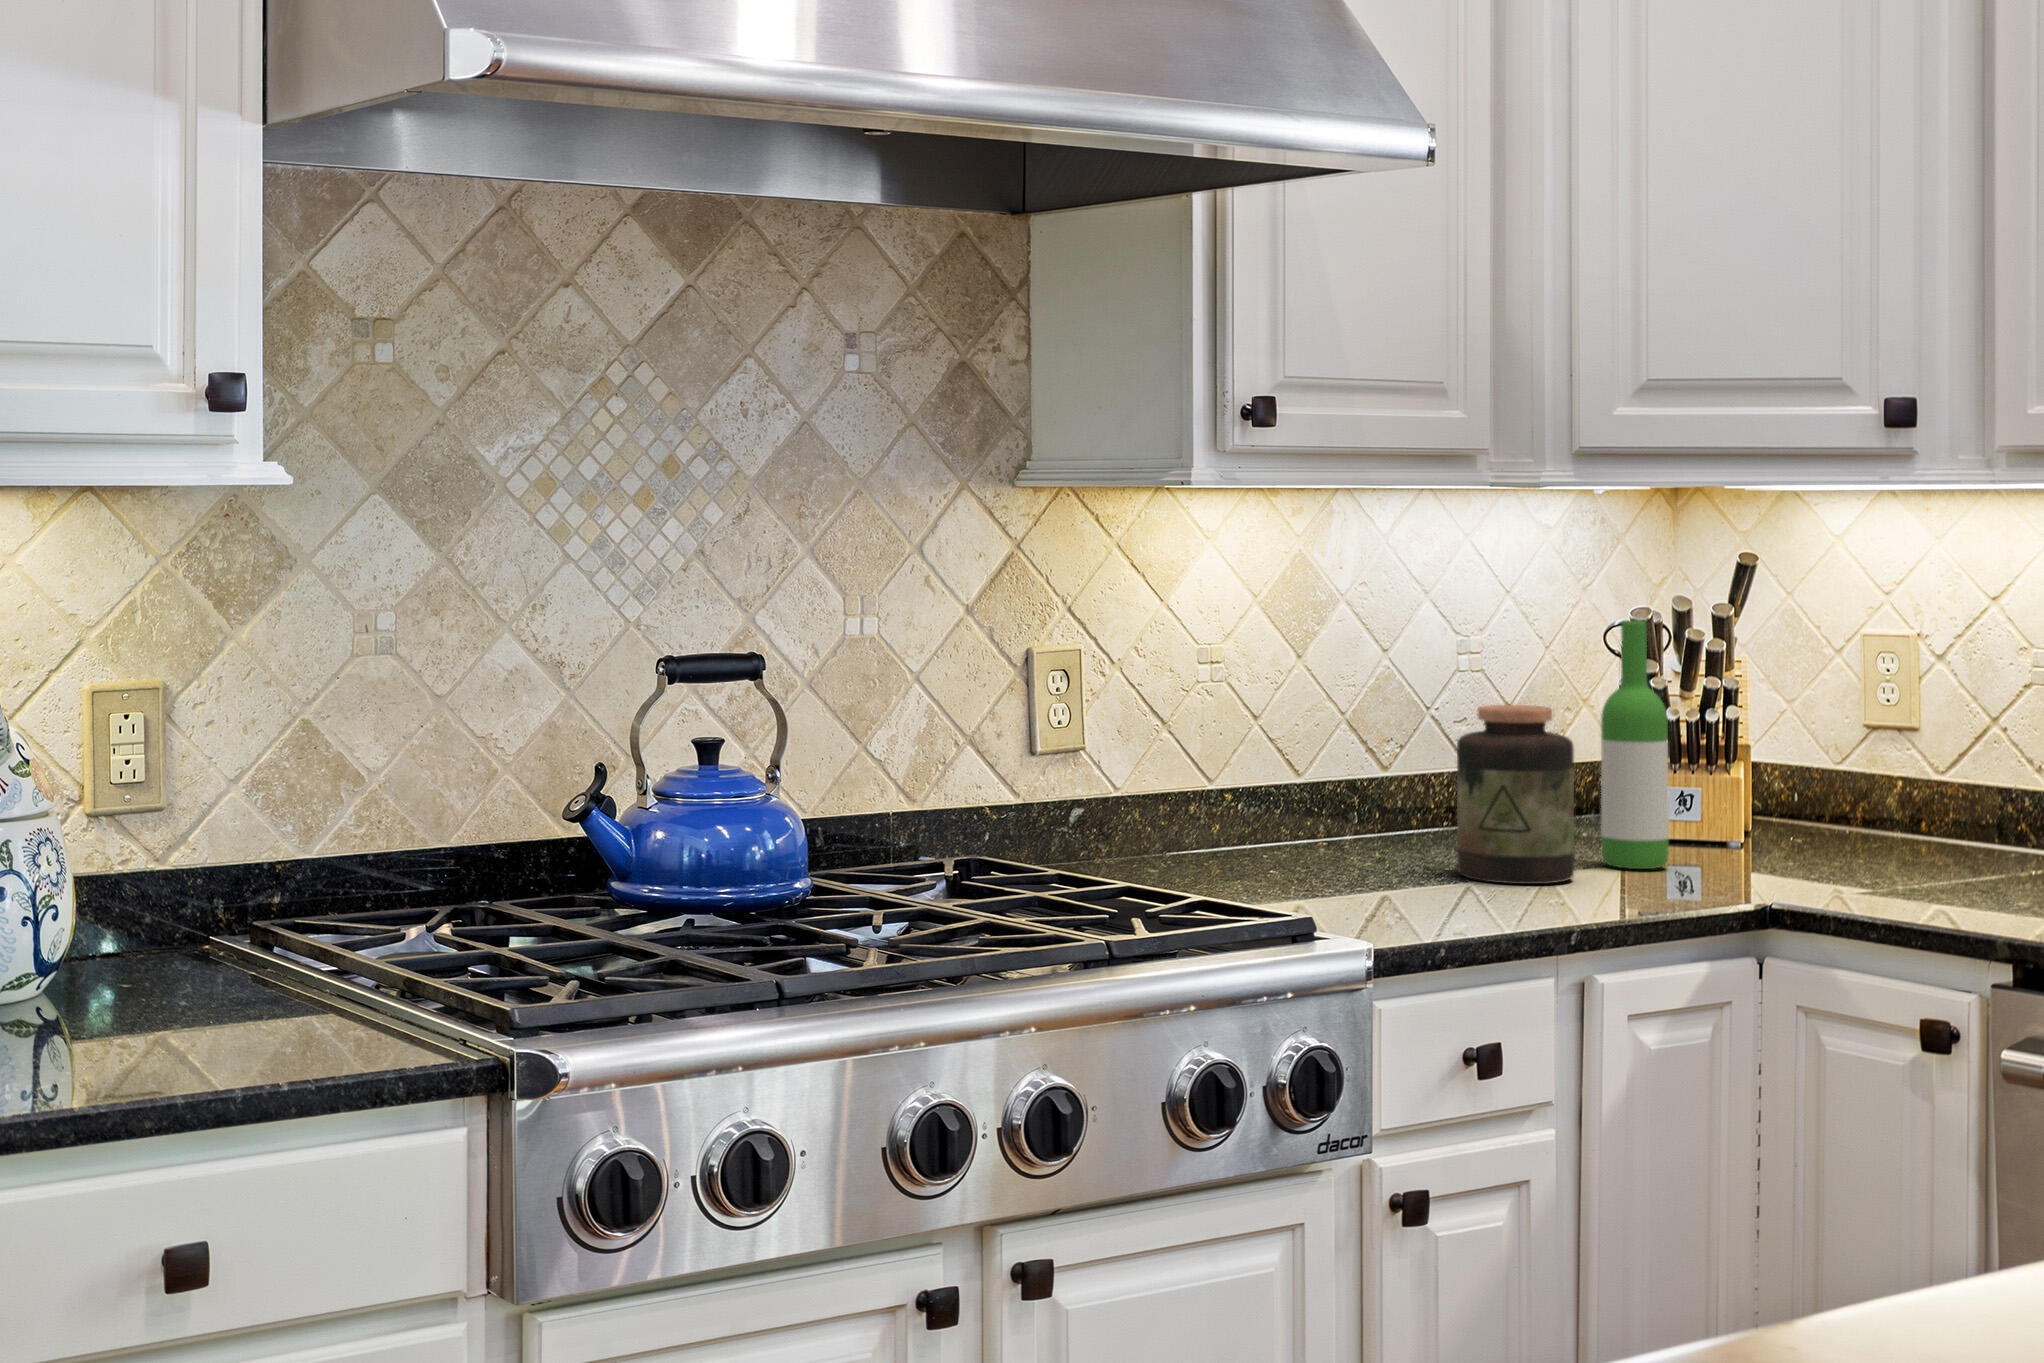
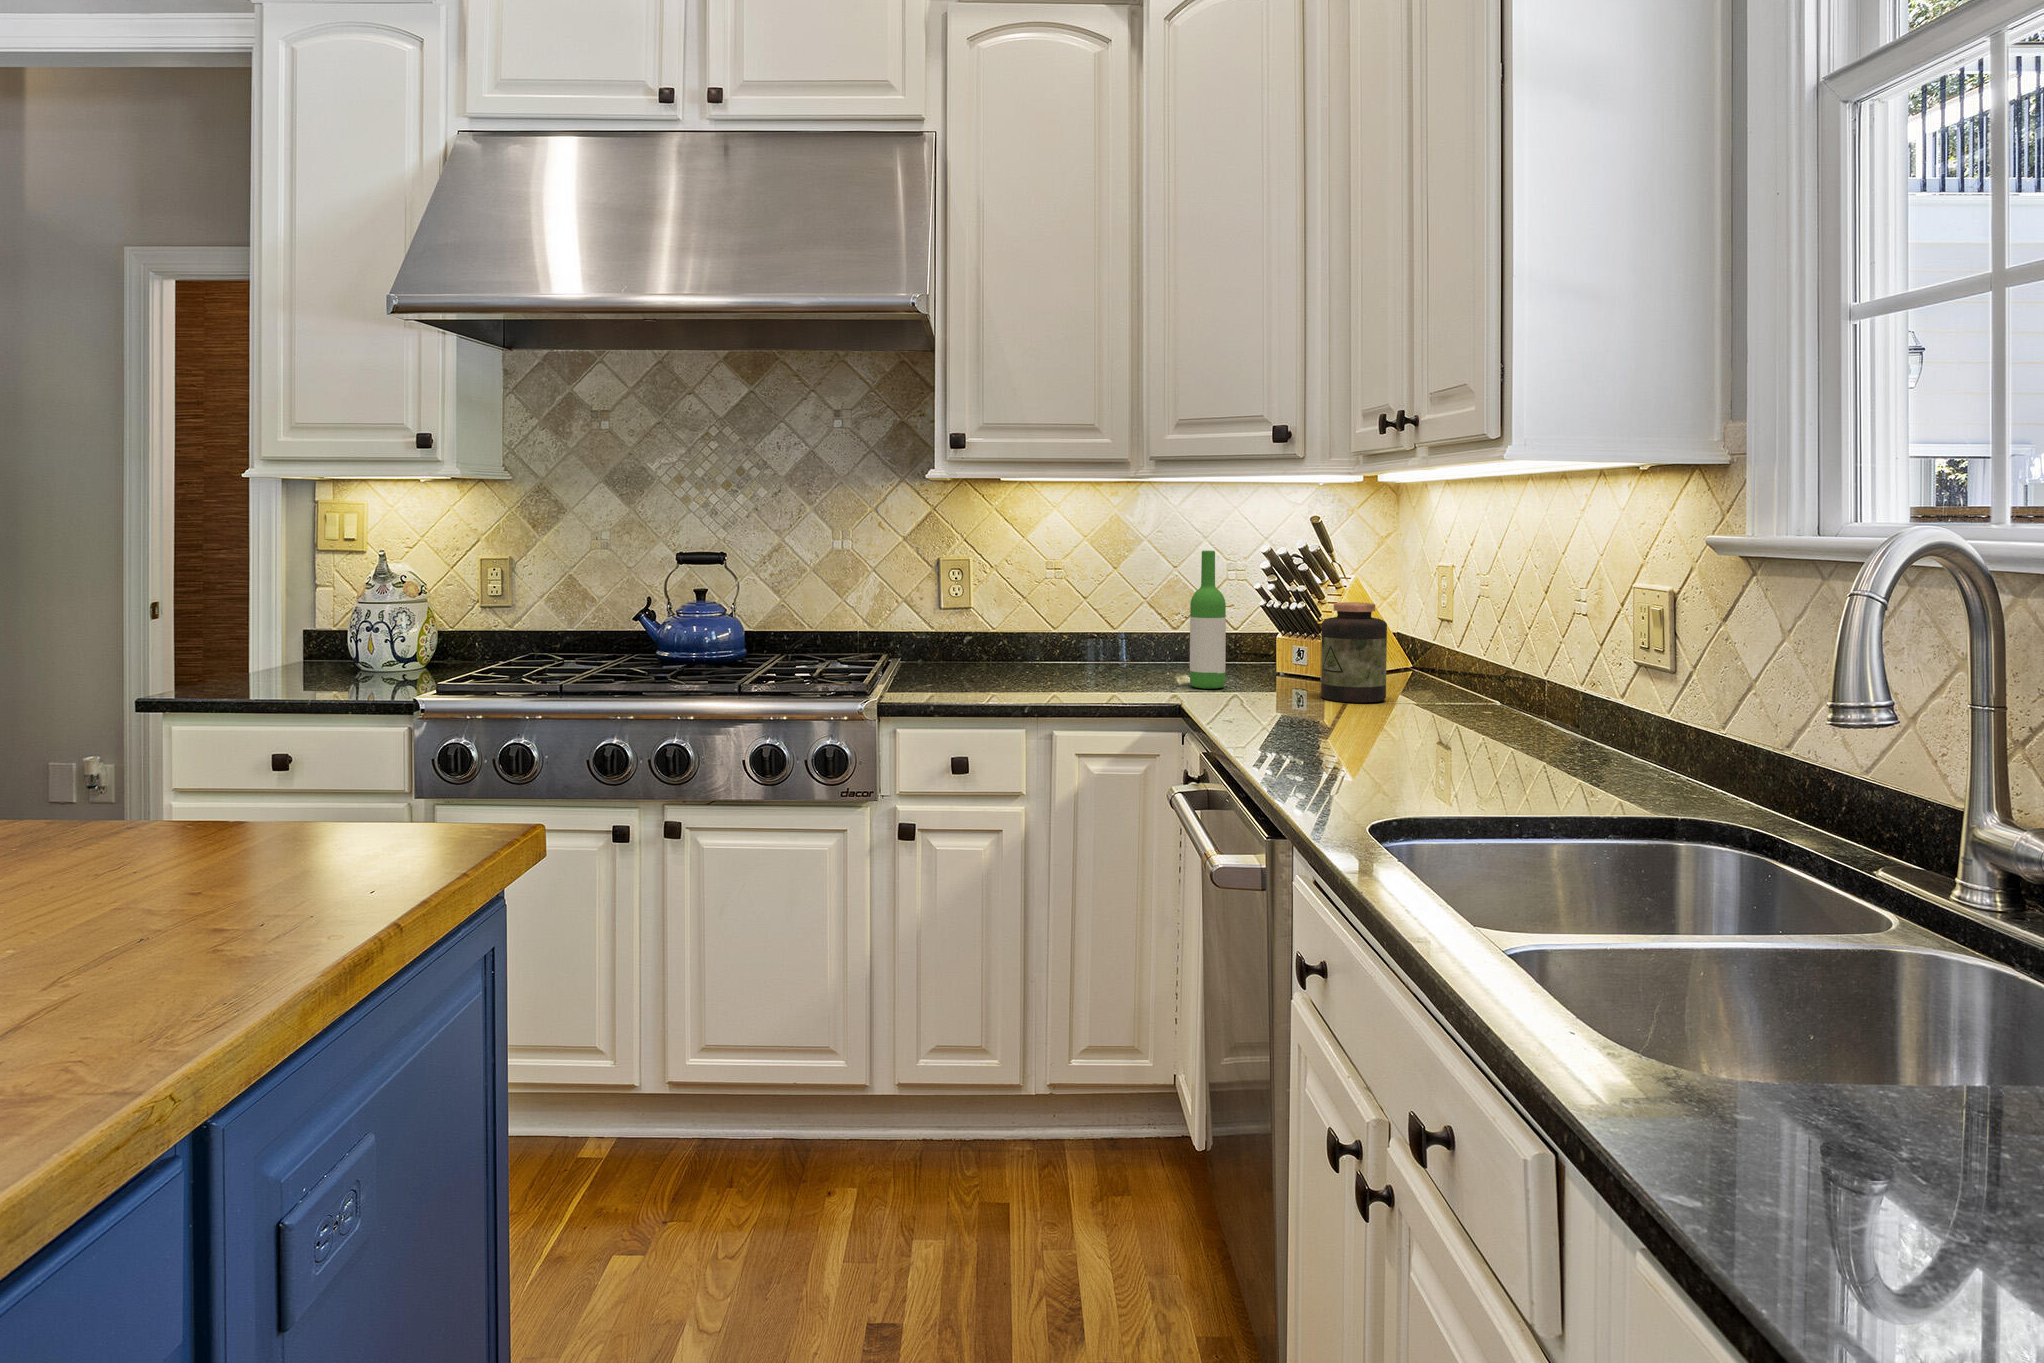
jar: present [1457,705,1574,884] -> present [1321,602,1387,703]

